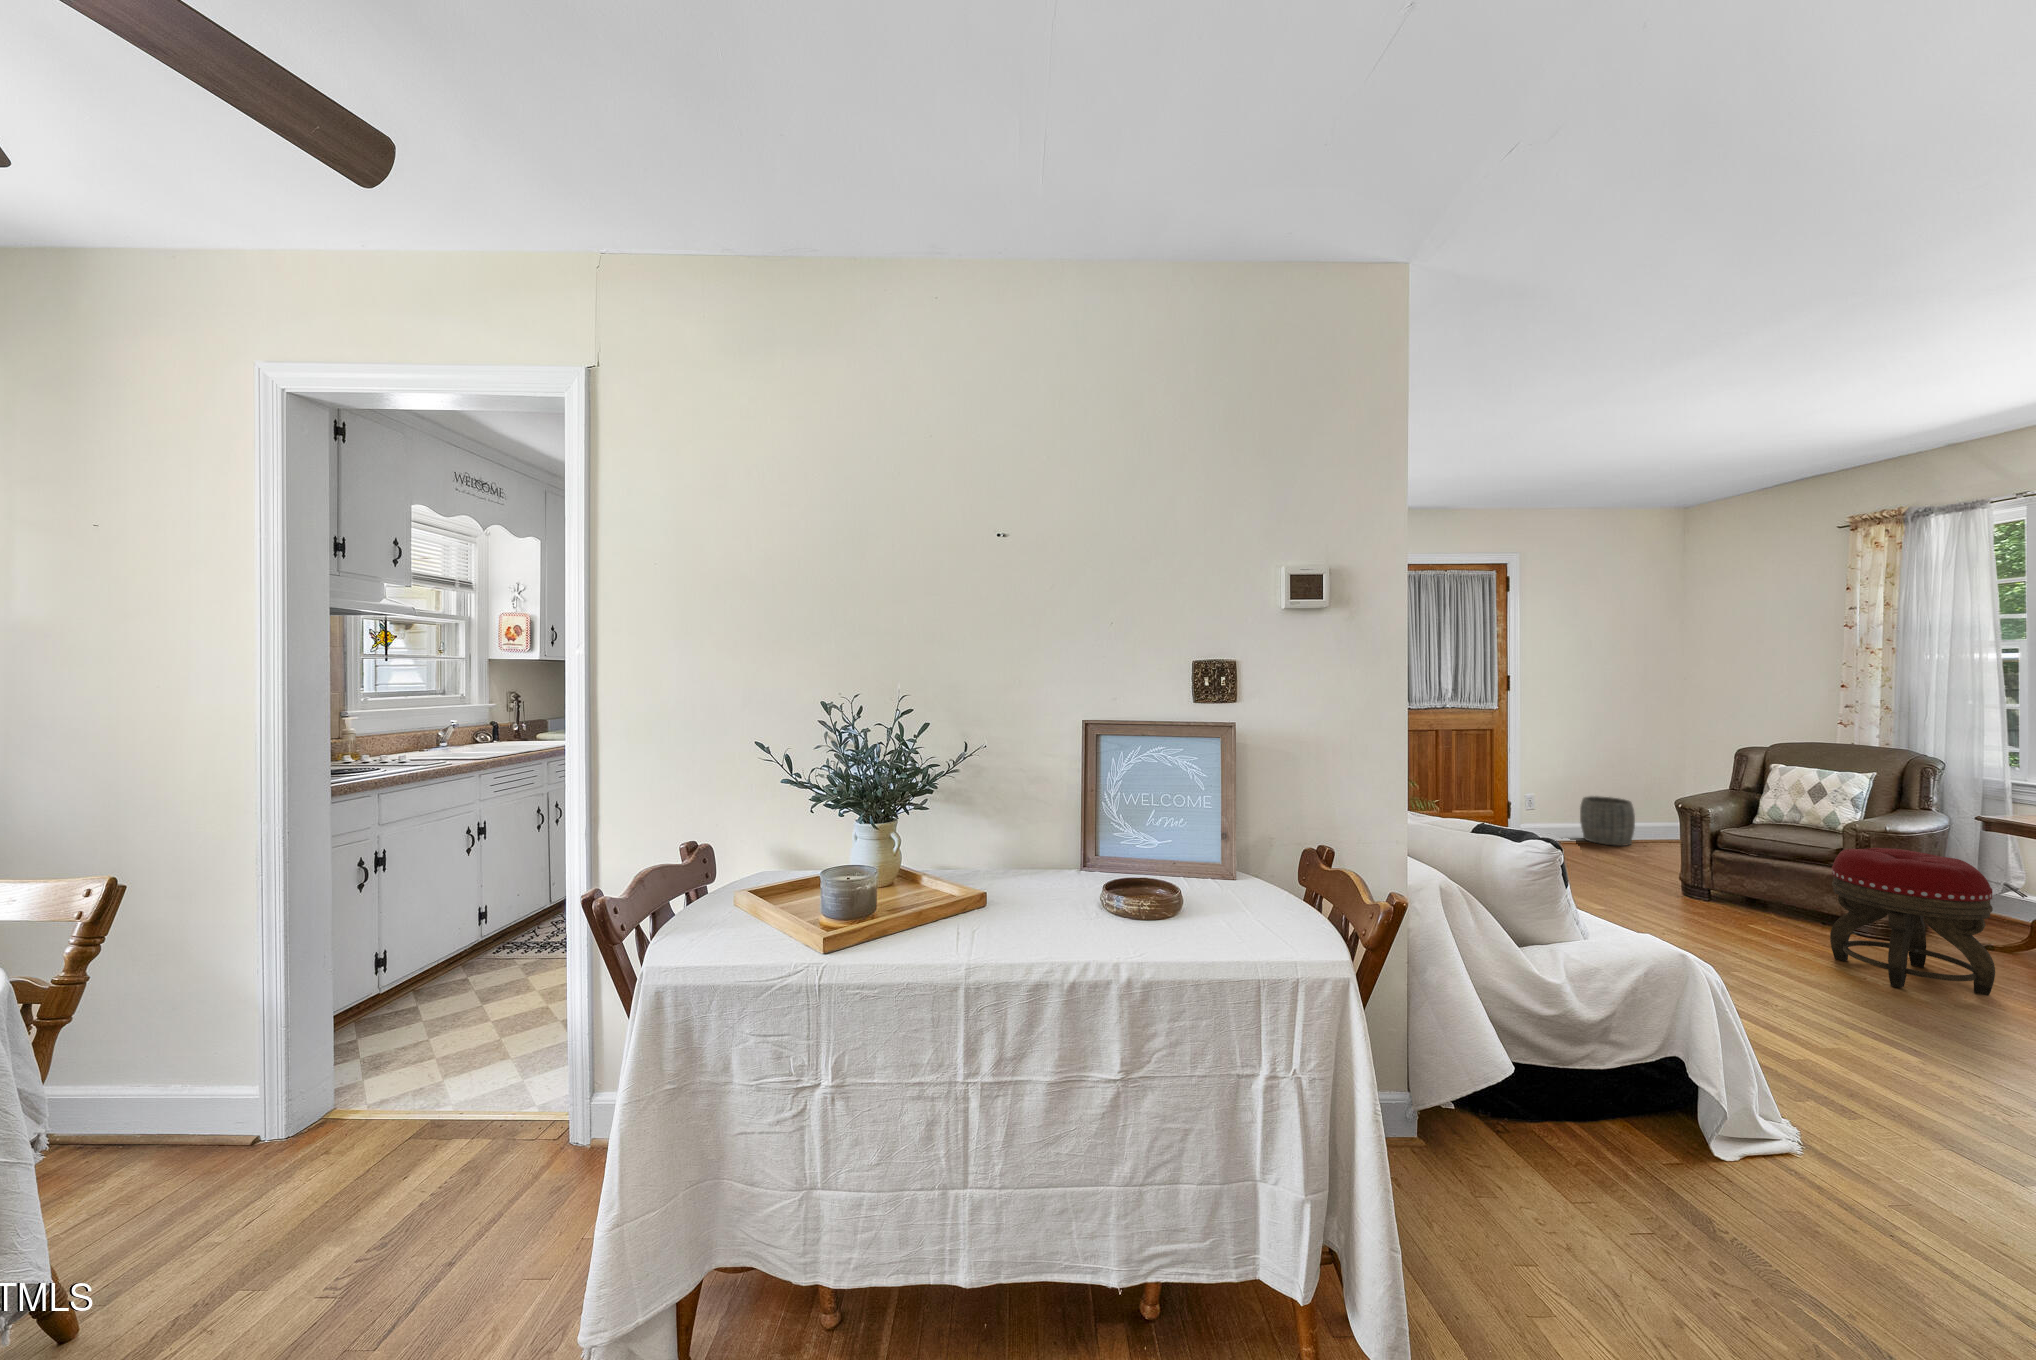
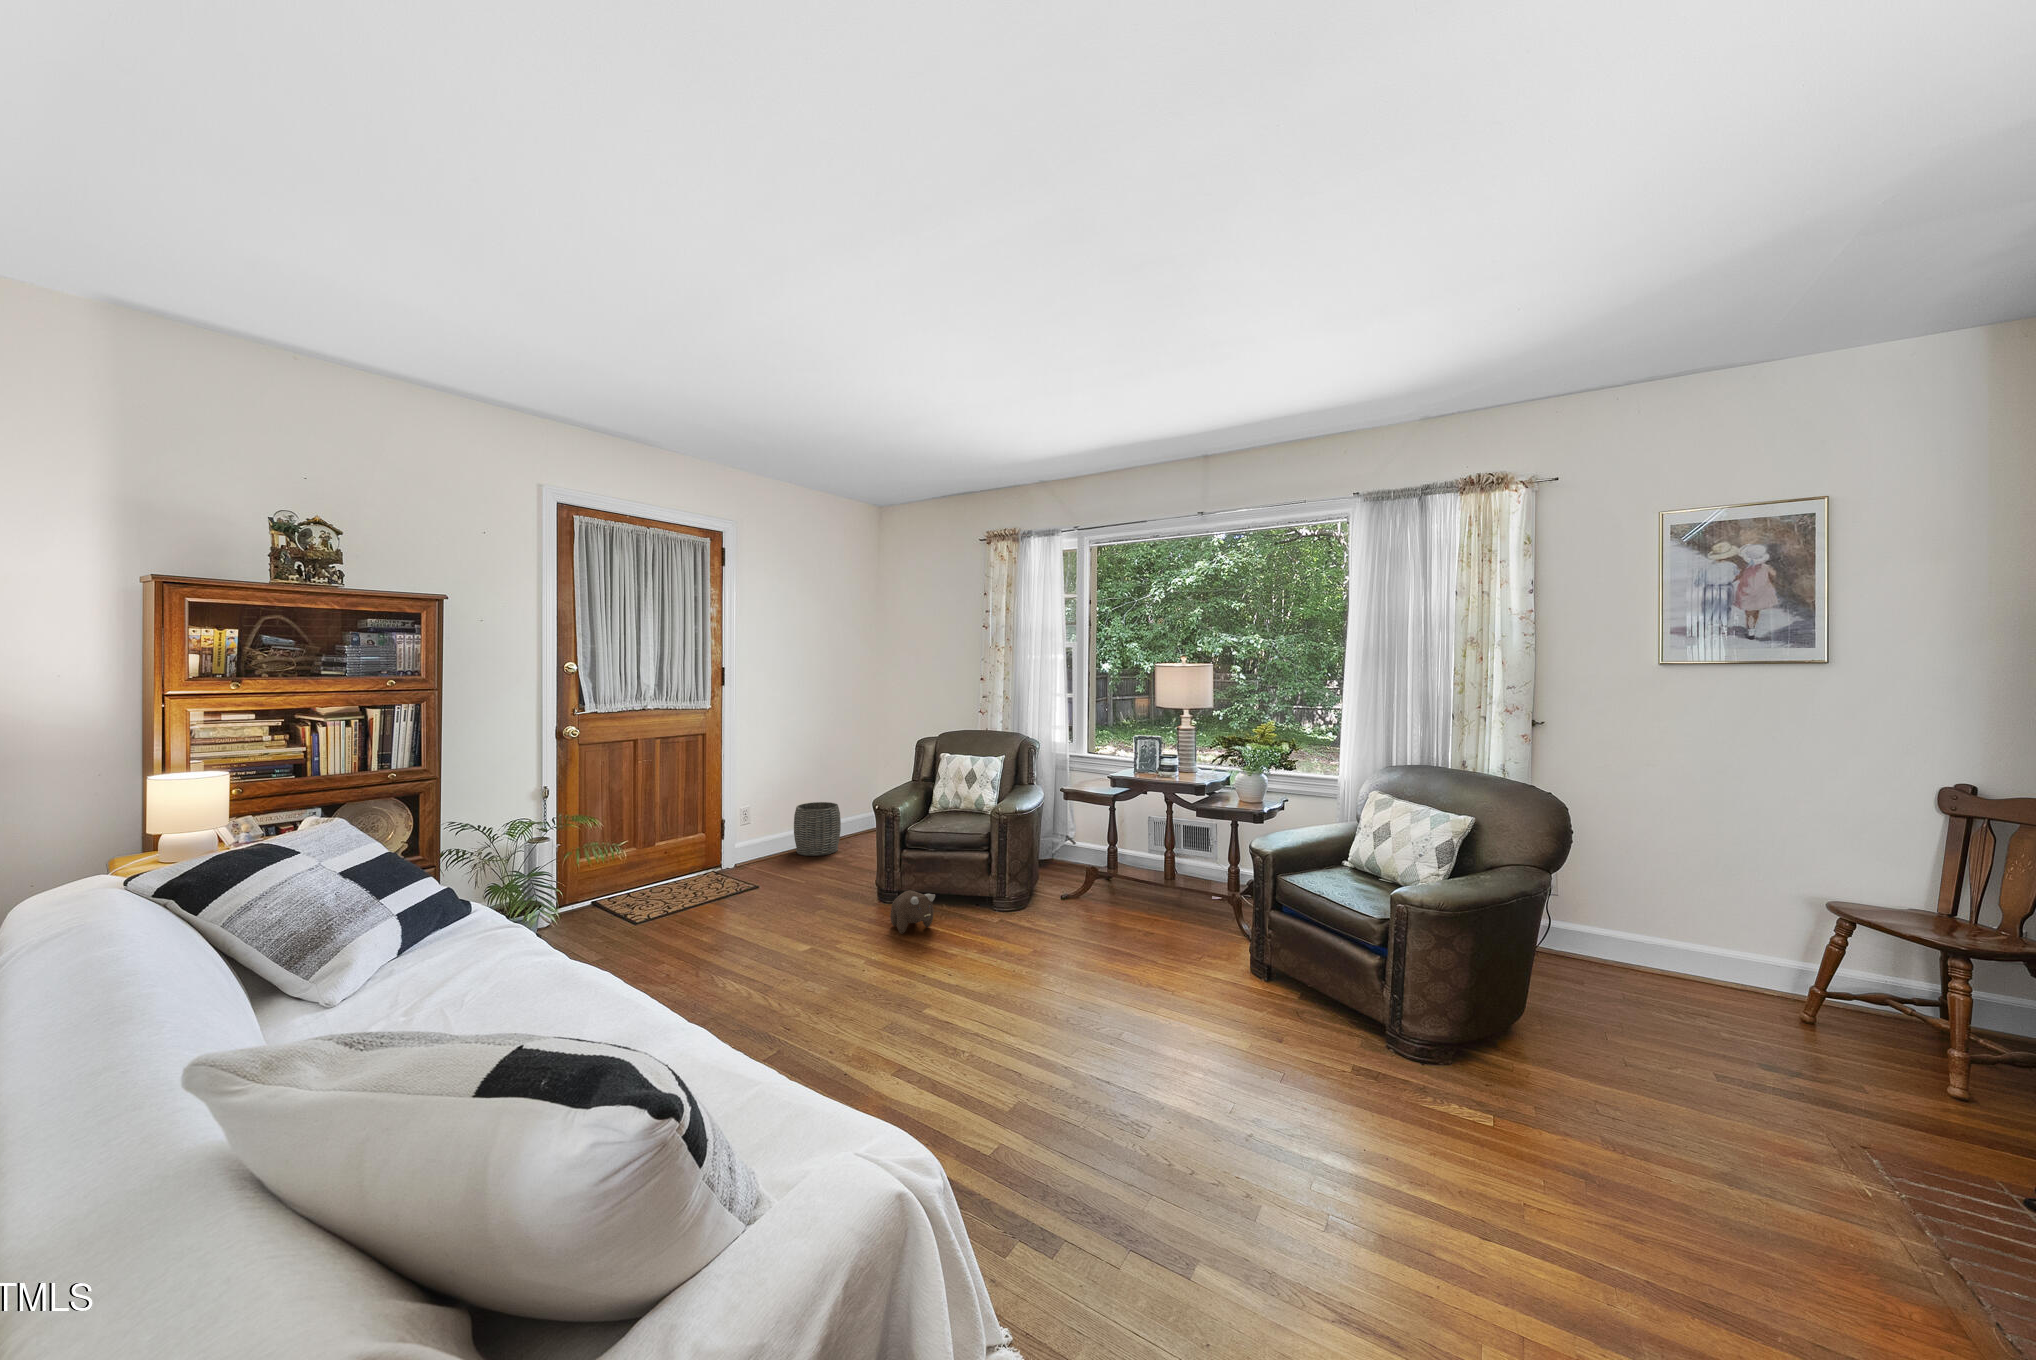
footstool: present [1830,848,1995,996] -> none [989,828,1085,968]
plush toy: none [1696,885,1754,924] -> present [890,890,935,934]

